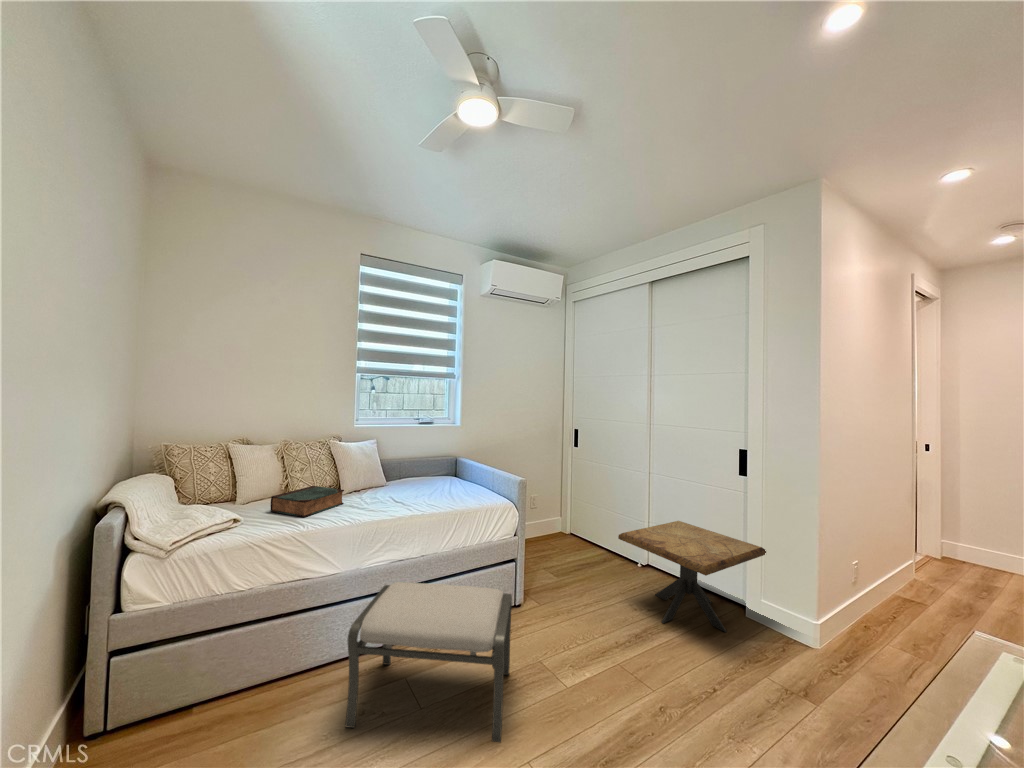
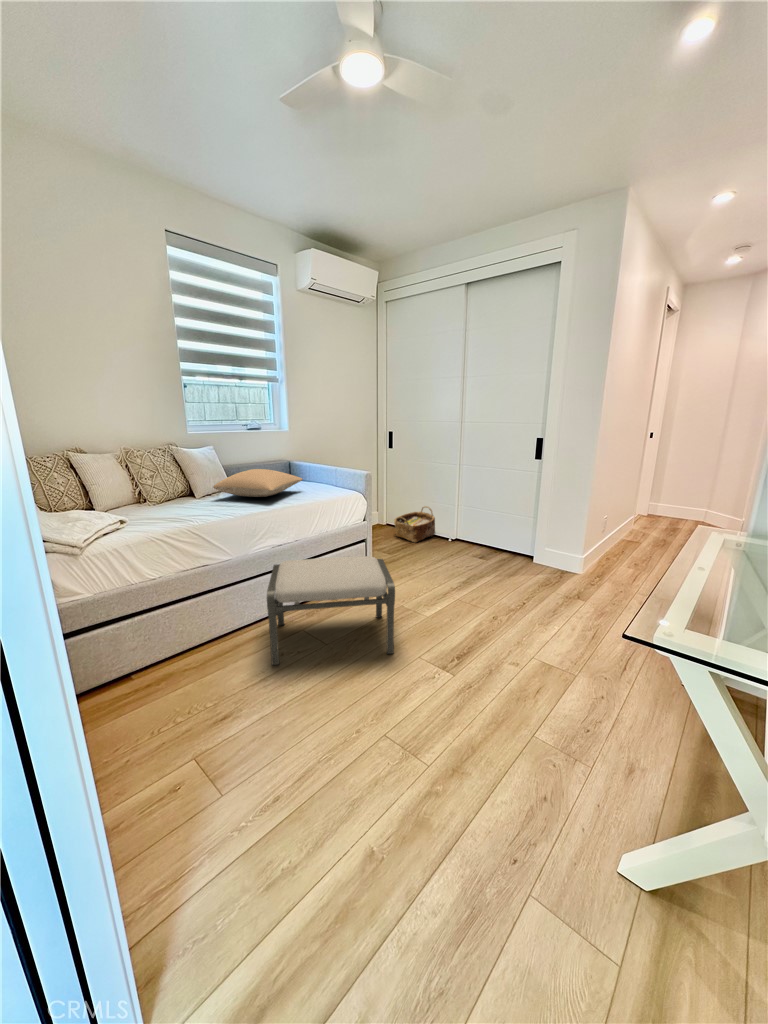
pillow: none [354,468,450,499] -> present [213,469,303,497]
book: present [271,486,344,517] -> none [139,490,209,516]
woven basket: none [570,519,621,565] -> present [394,506,435,542]
side table: present [618,521,766,632] -> none [445,500,552,572]

